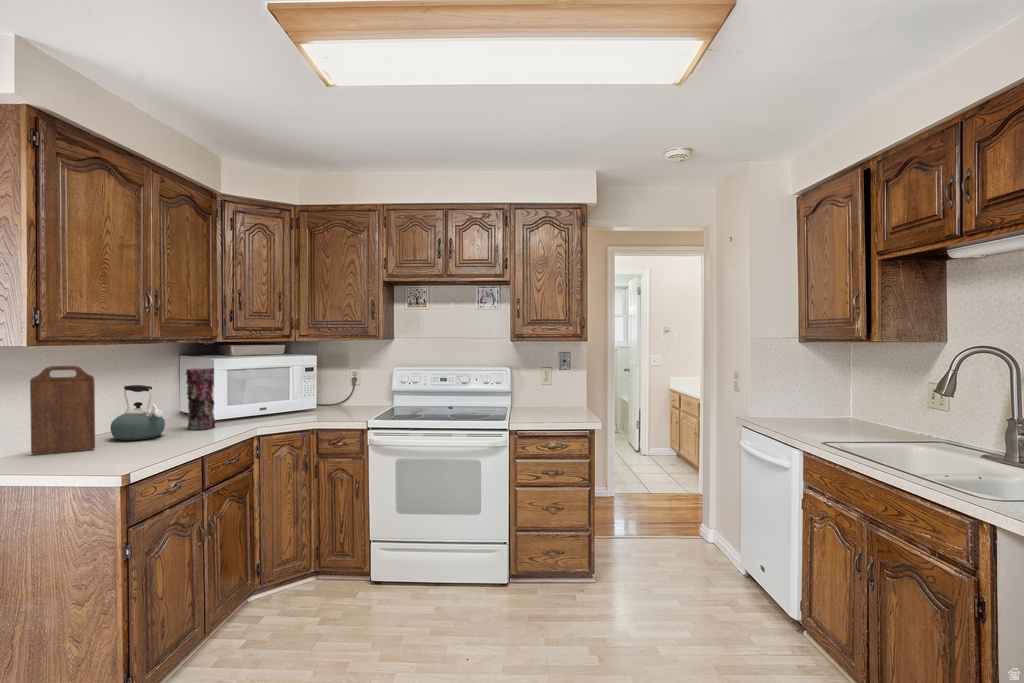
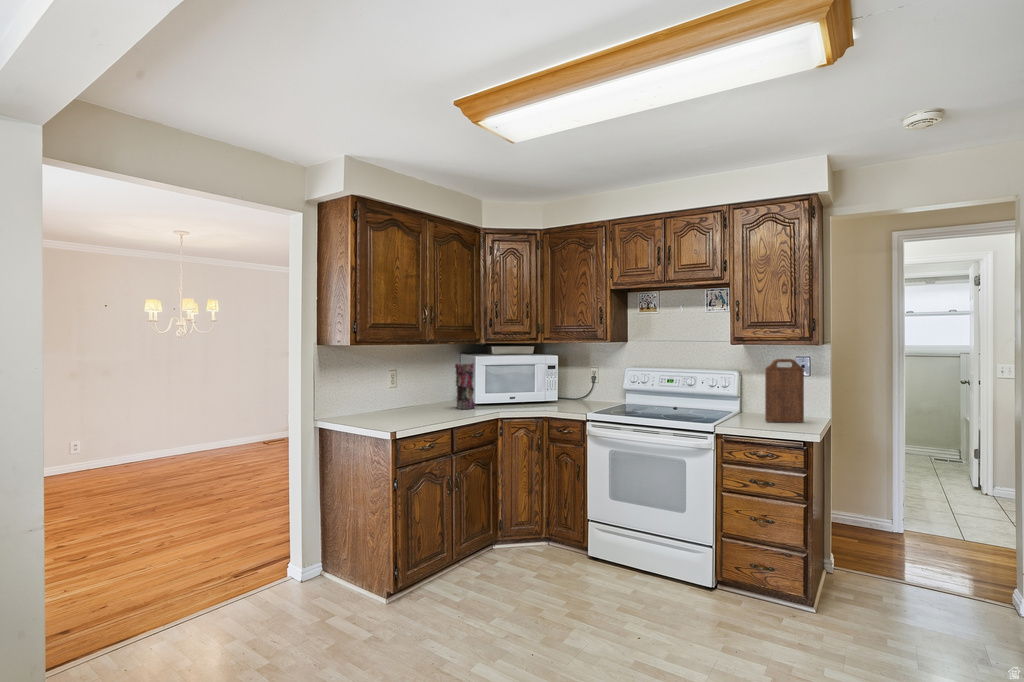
cutting board: present [30,366,95,455] -> present [765,359,804,422]
kettle: present [111,385,165,440] -> none [407,374,439,412]

